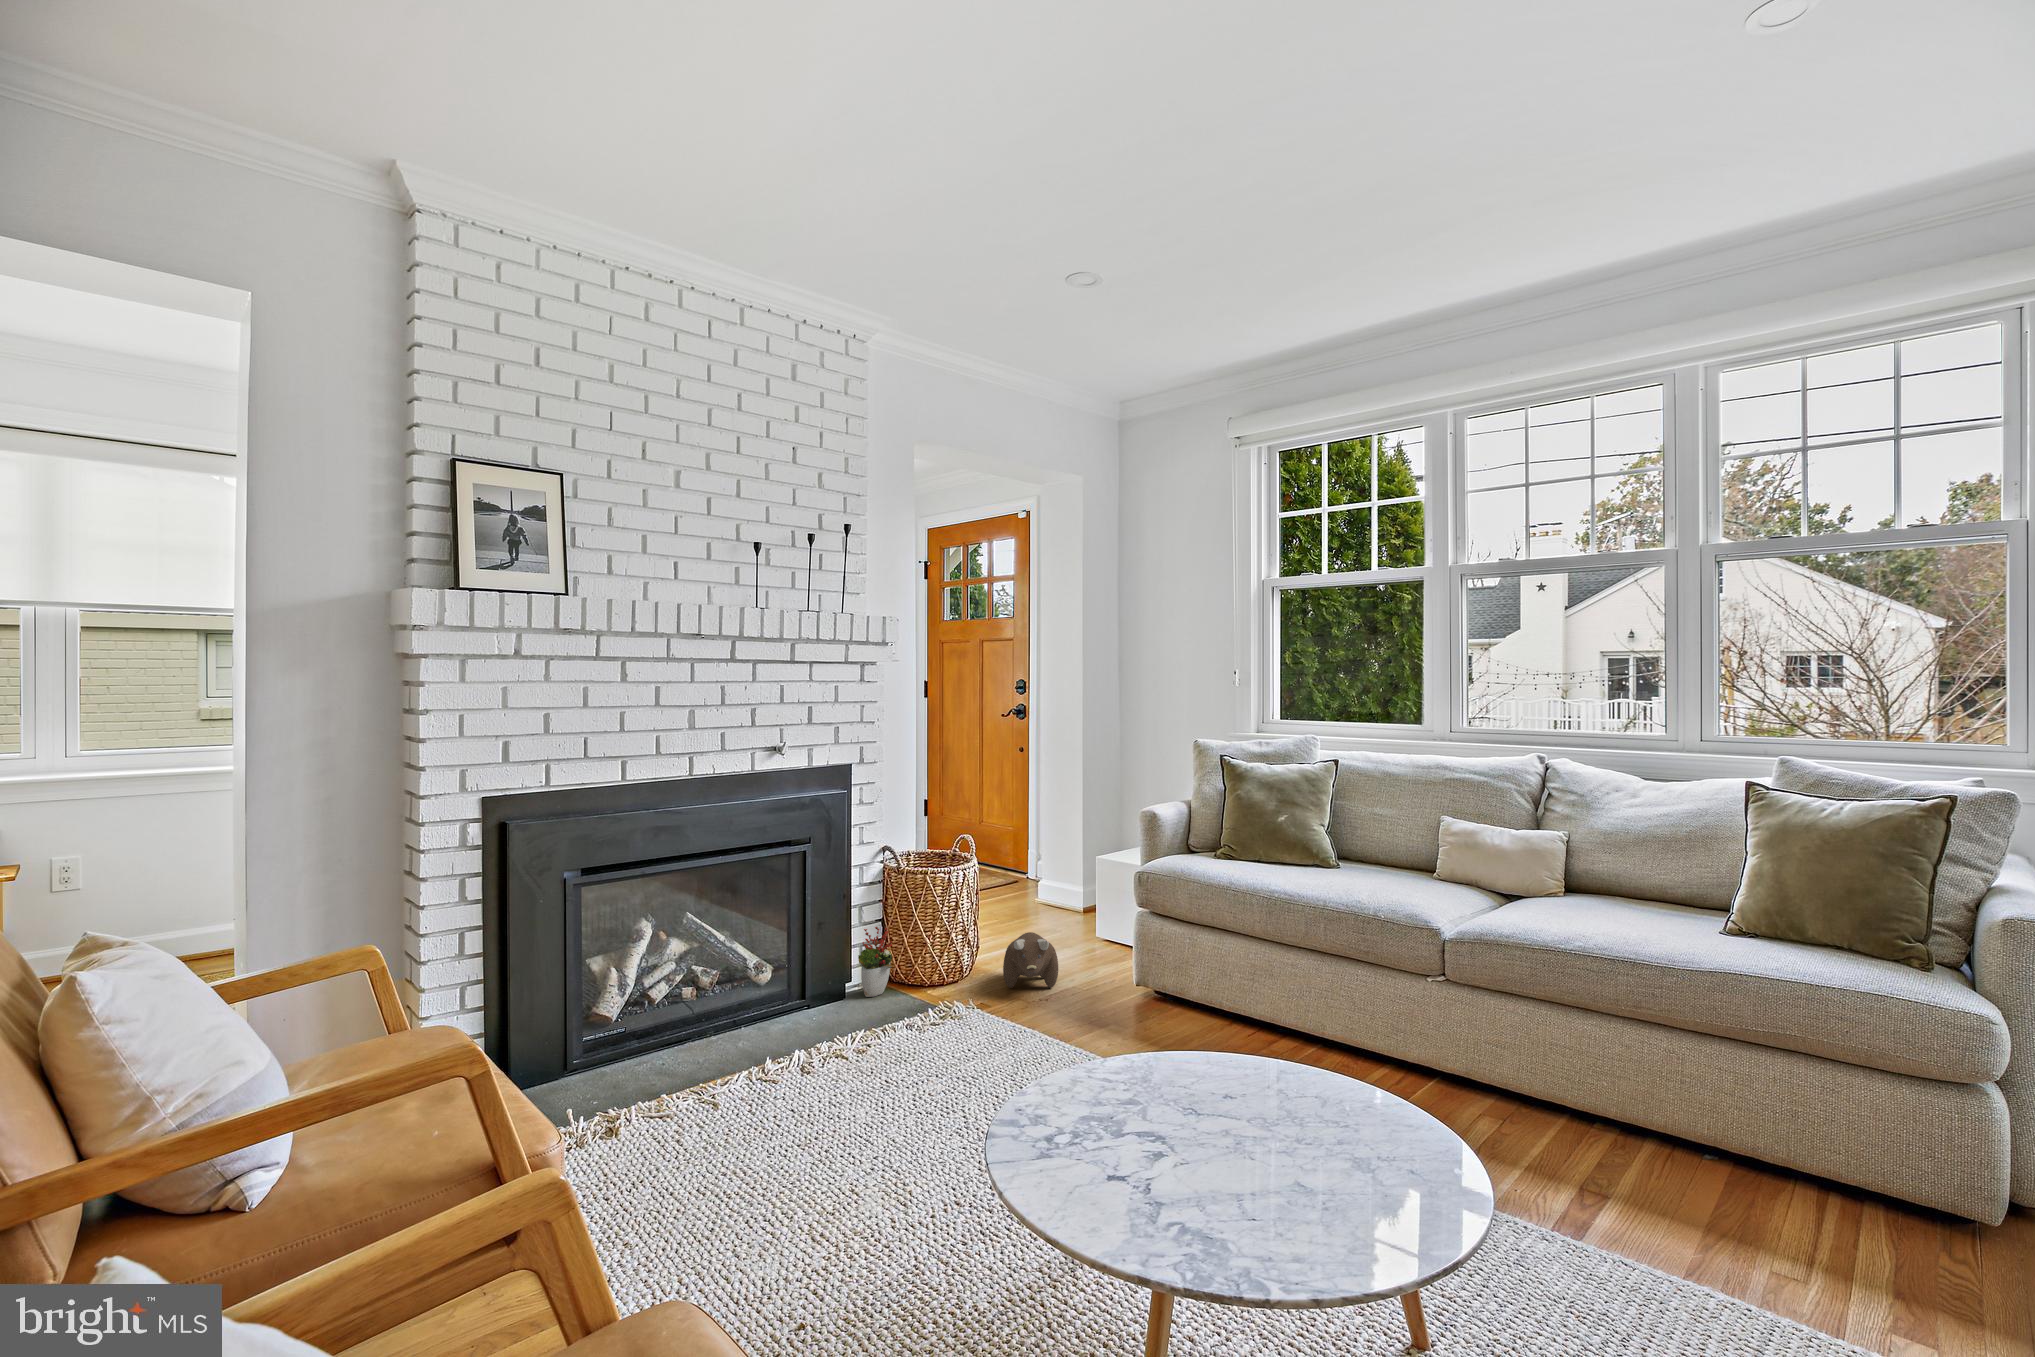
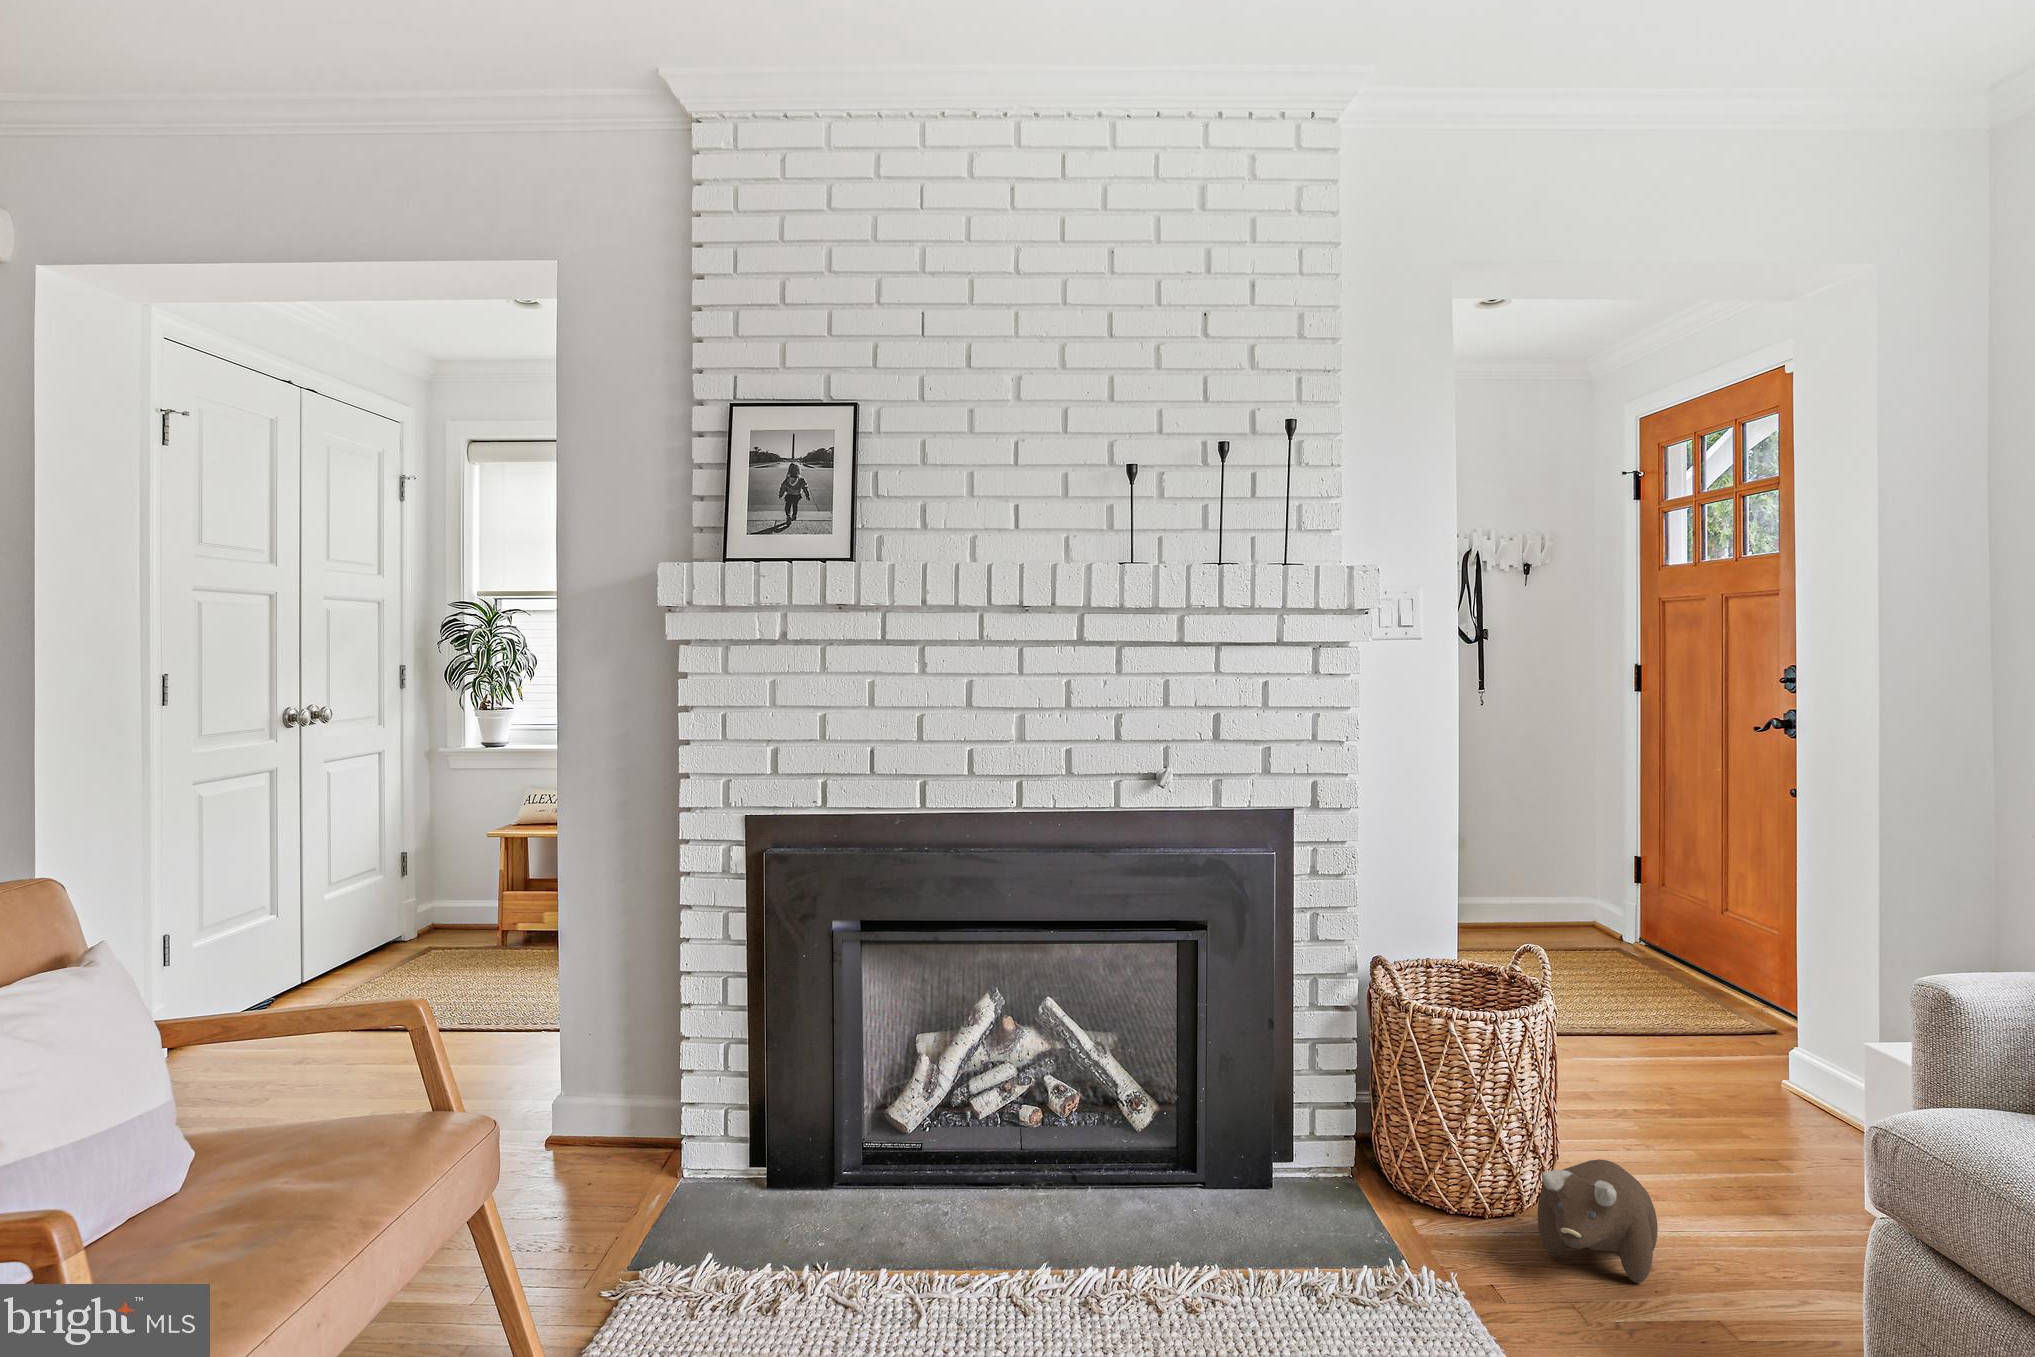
decorative plant: present [858,927,892,997] -> none [1277,1080,1343,1196]

